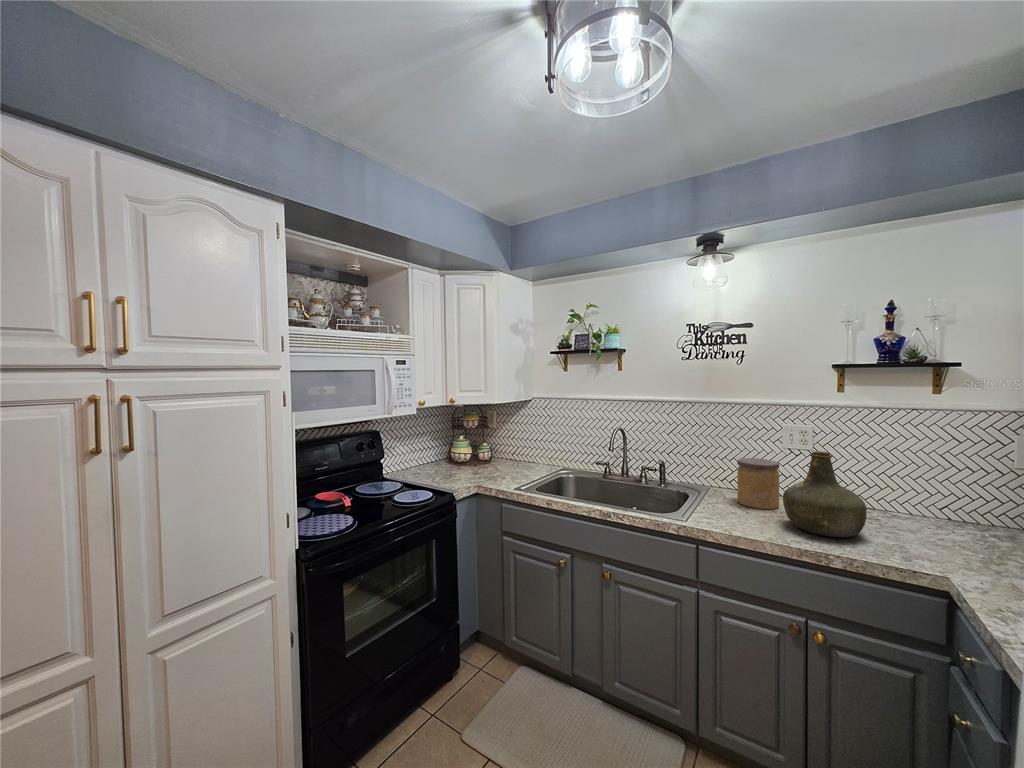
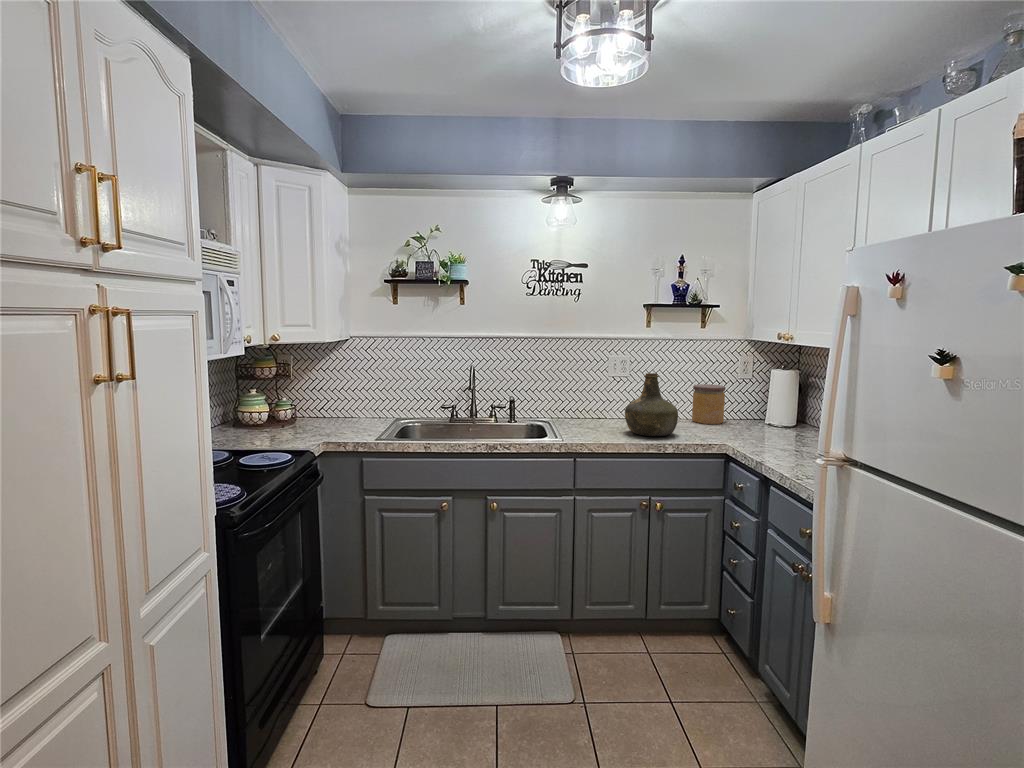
jar: present [737,458,779,509] -> present [692,384,725,424]

